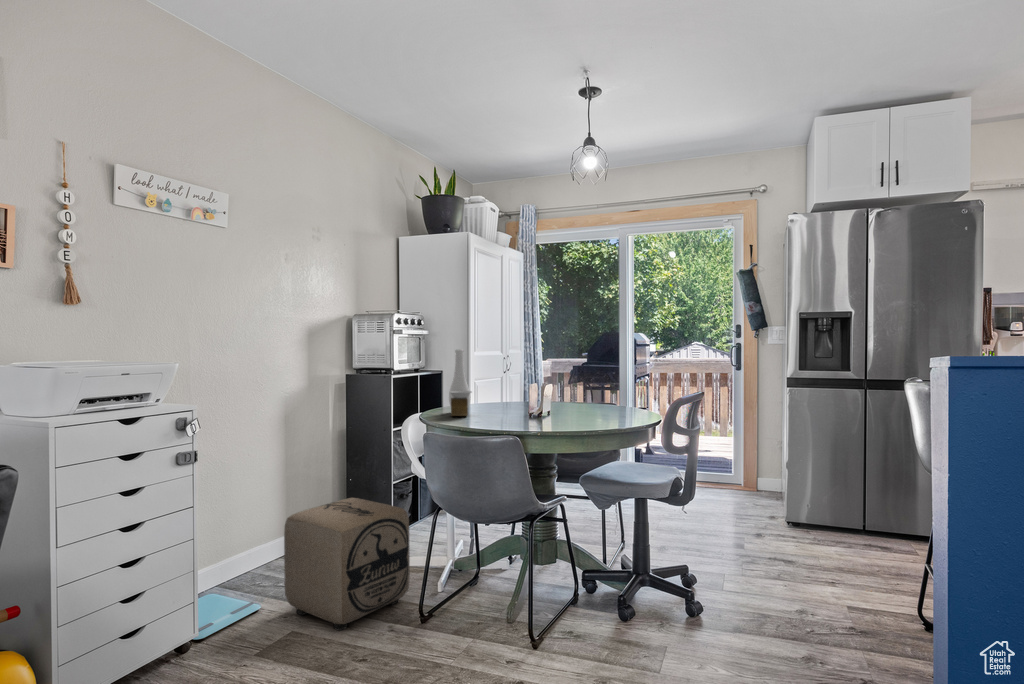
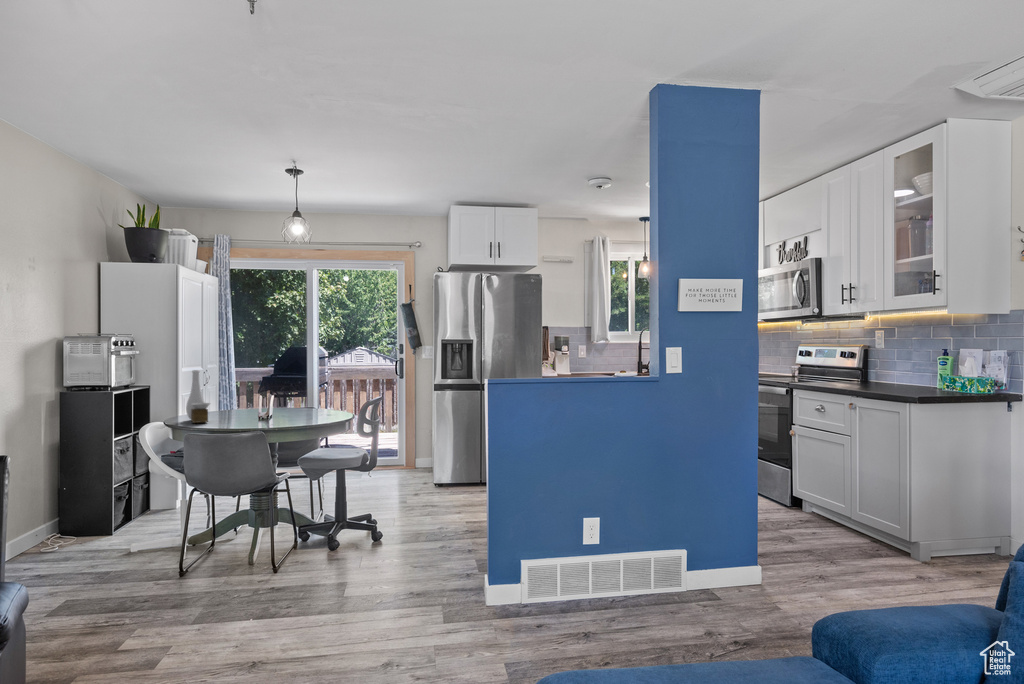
ottoman: present [284,498,410,631] -> none [45,496,162,595]

